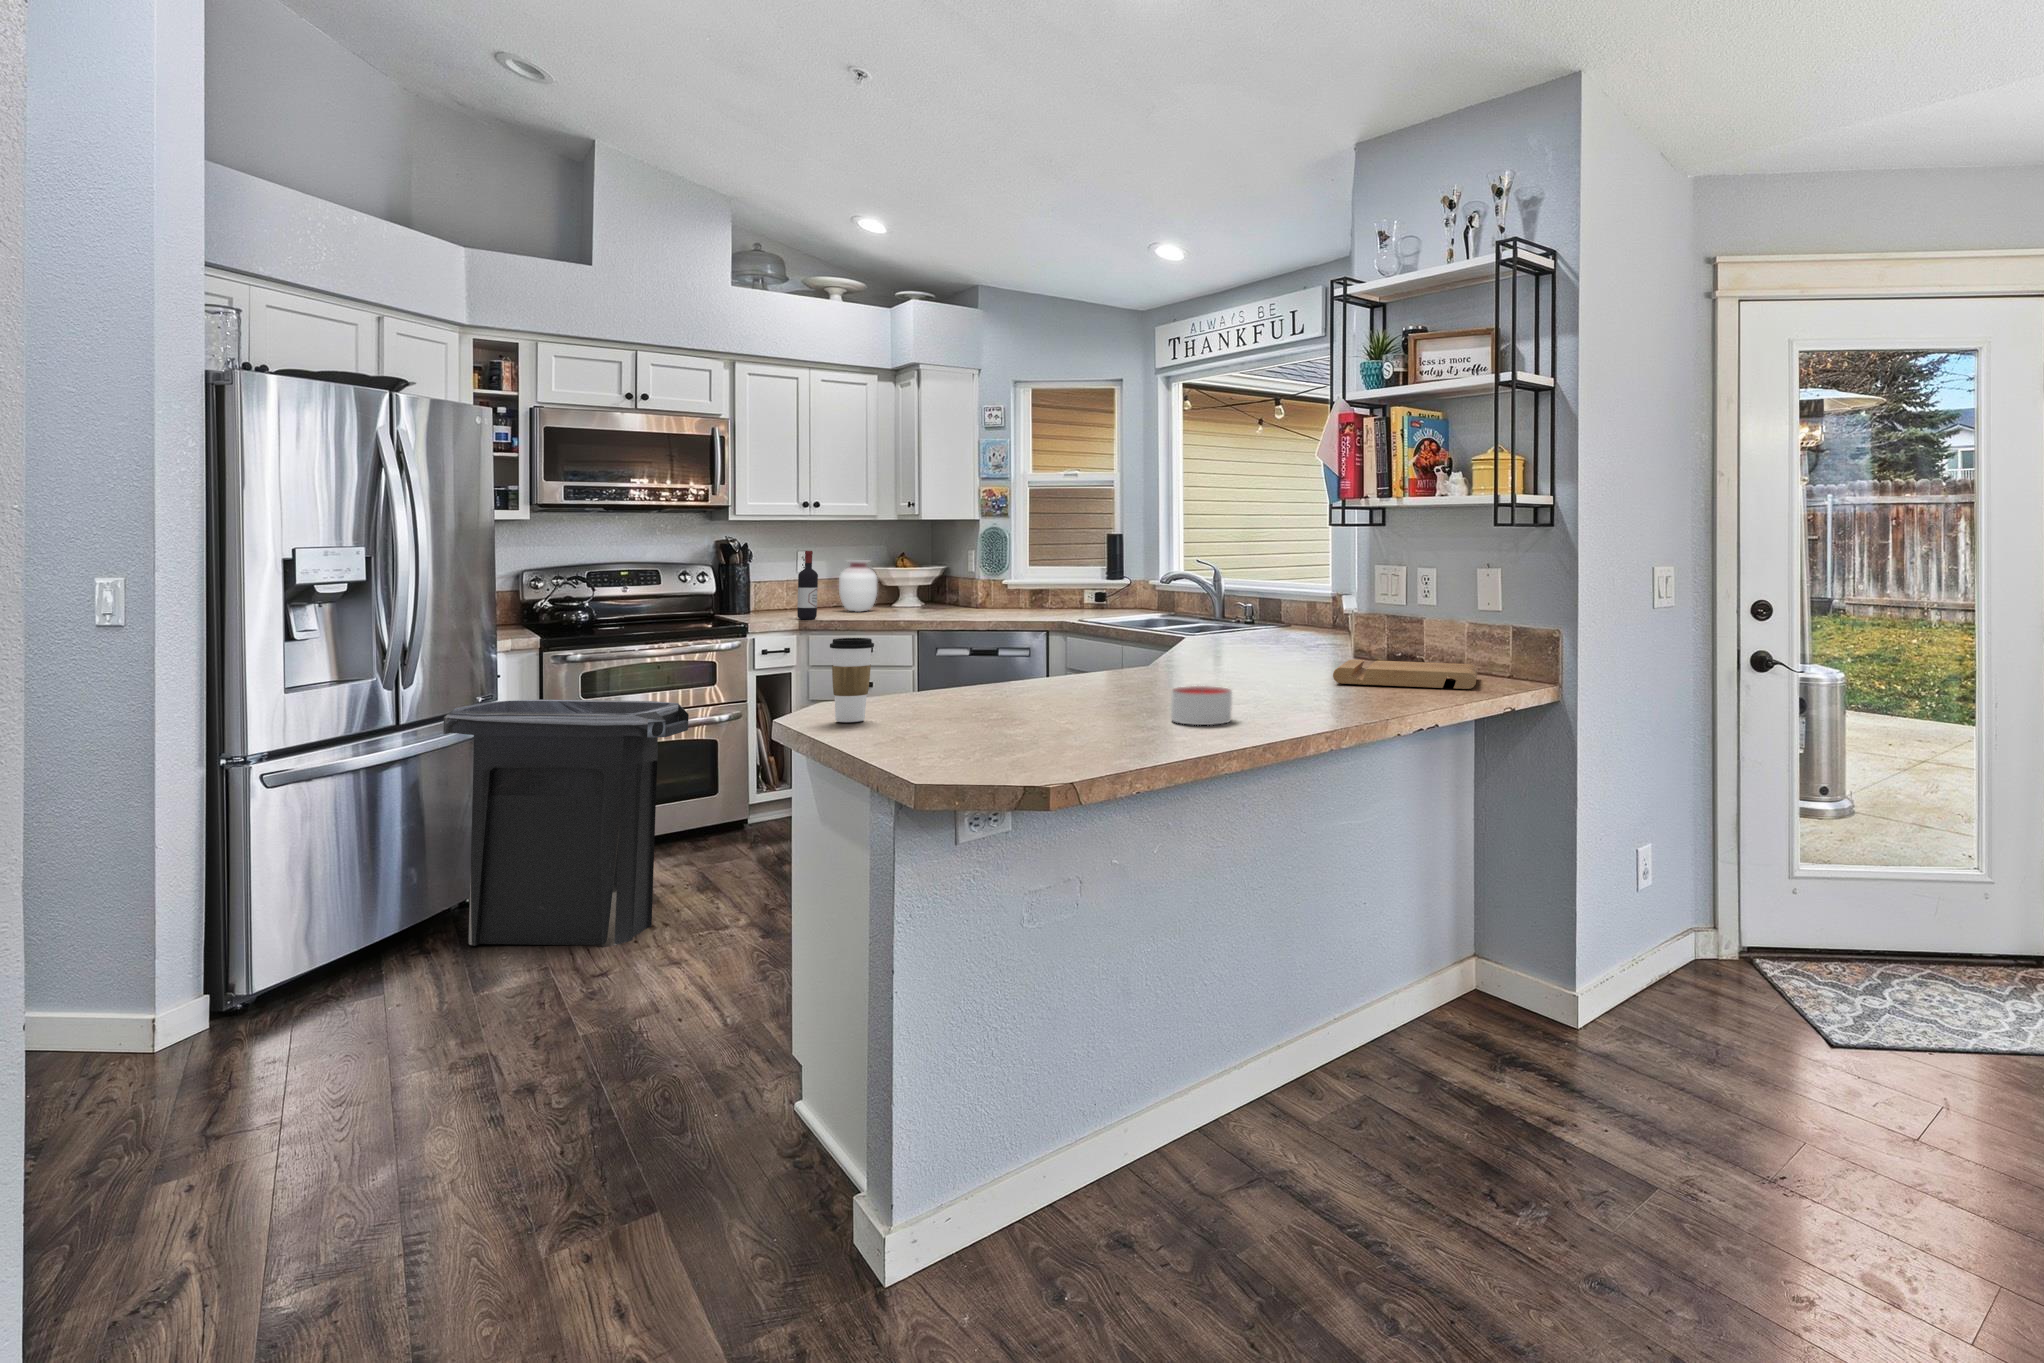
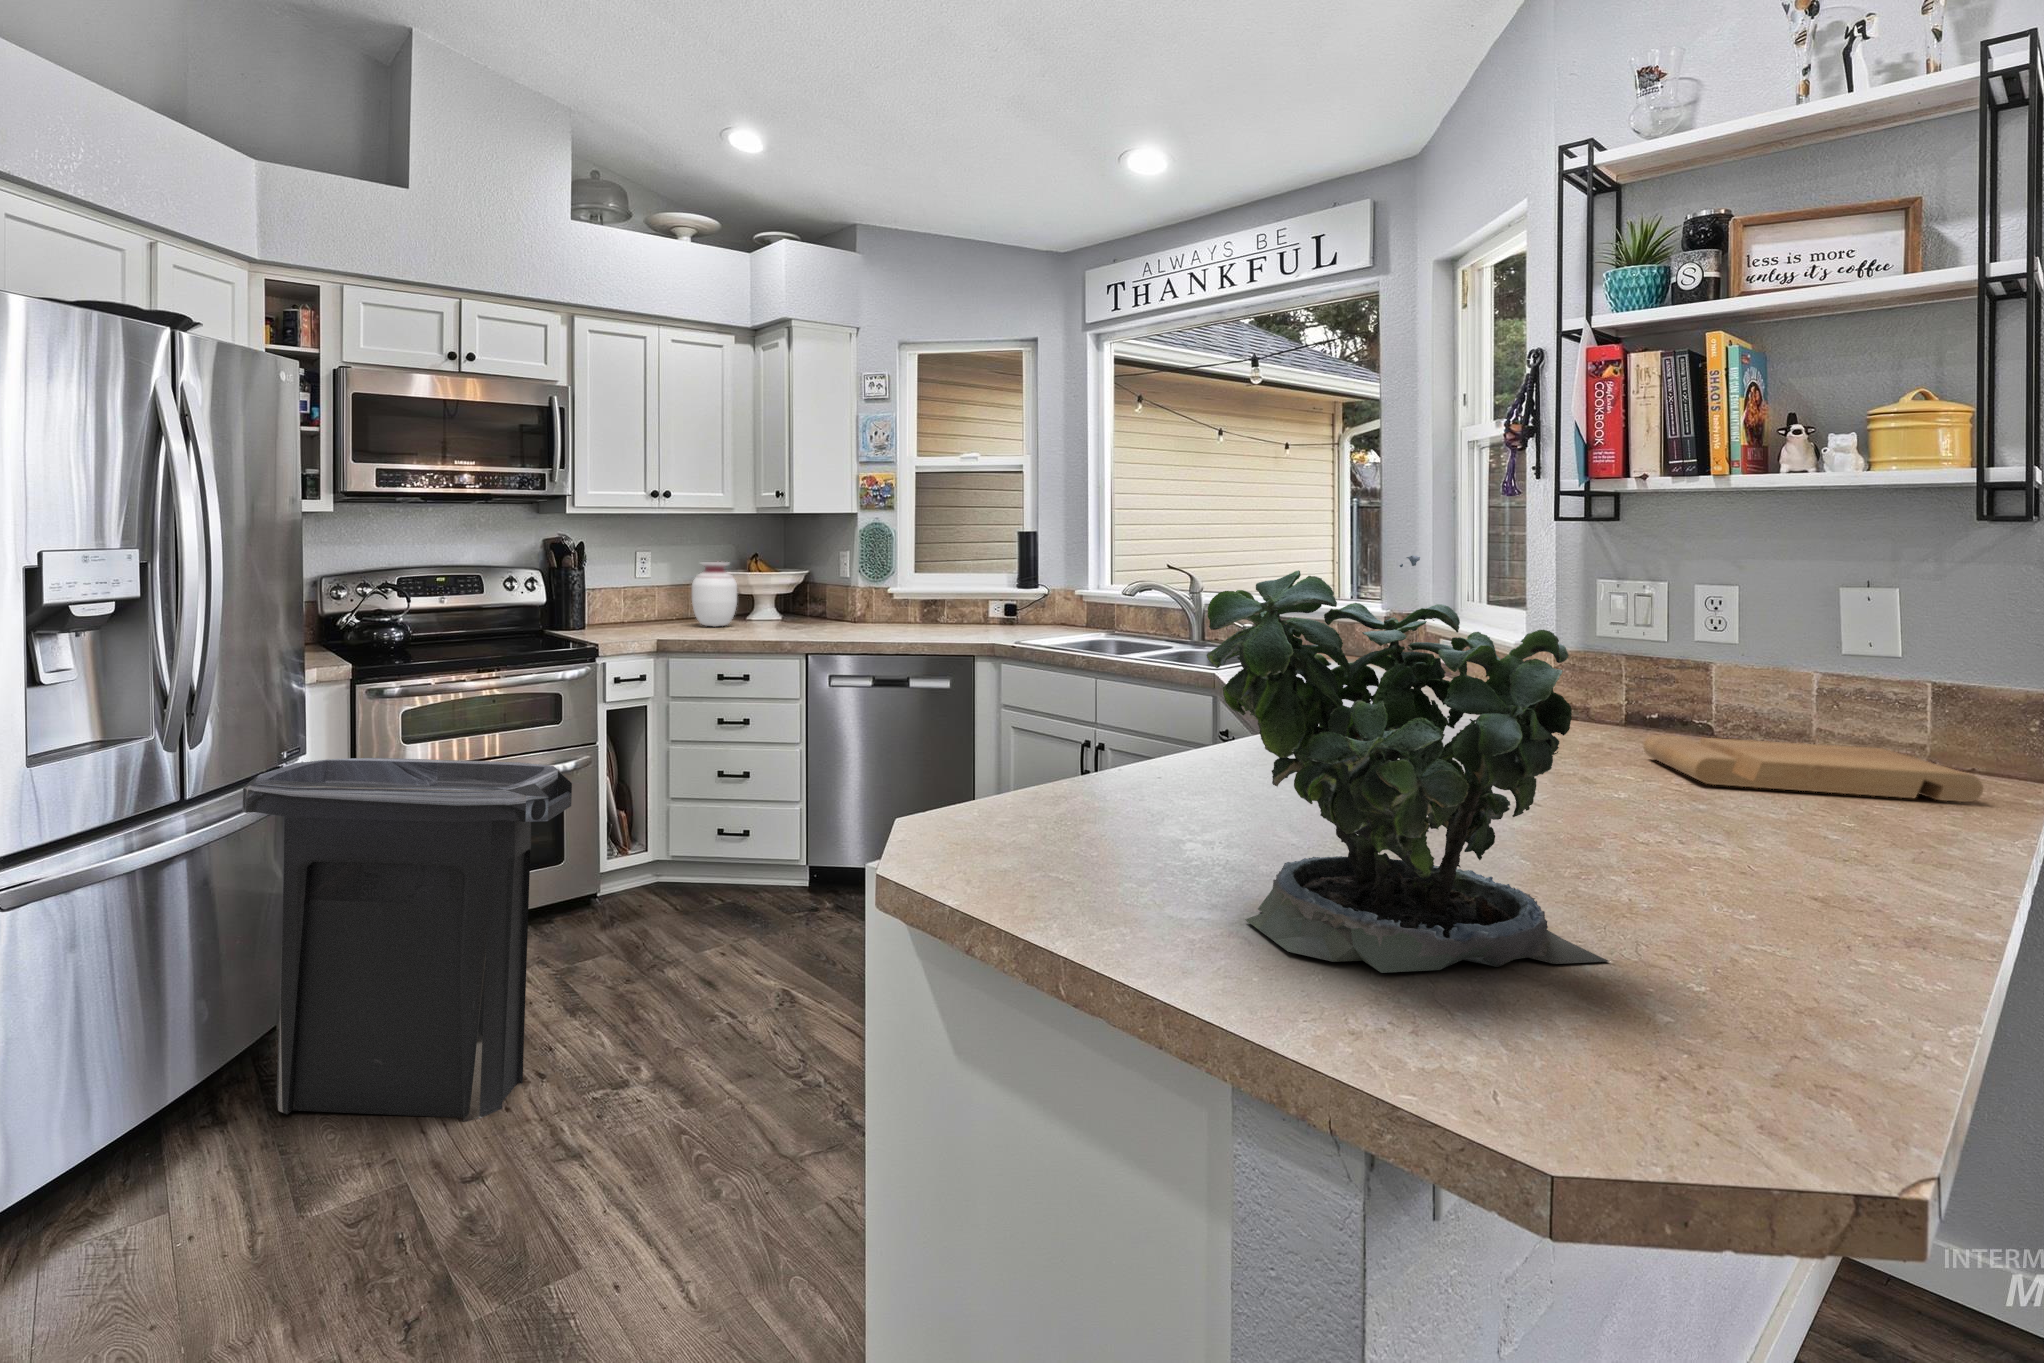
potted plant: none [912,544,1079,738] -> present [1207,555,1608,973]
wine bottle: present [797,551,818,620] -> none [656,551,681,639]
coffee cup: present [830,638,874,722] -> none [1014,730,1094,899]
candle: present [1171,686,1232,725] -> none [1660,826,1809,921]

